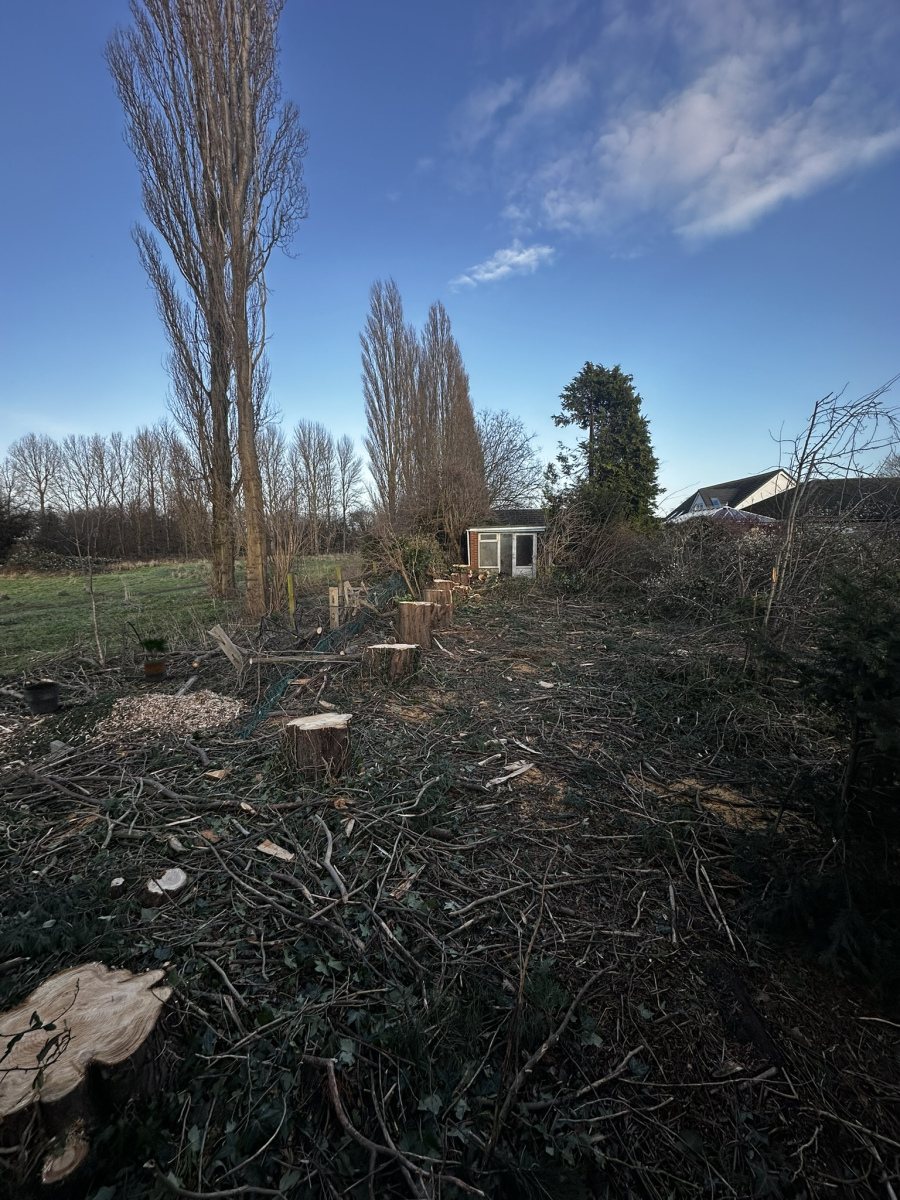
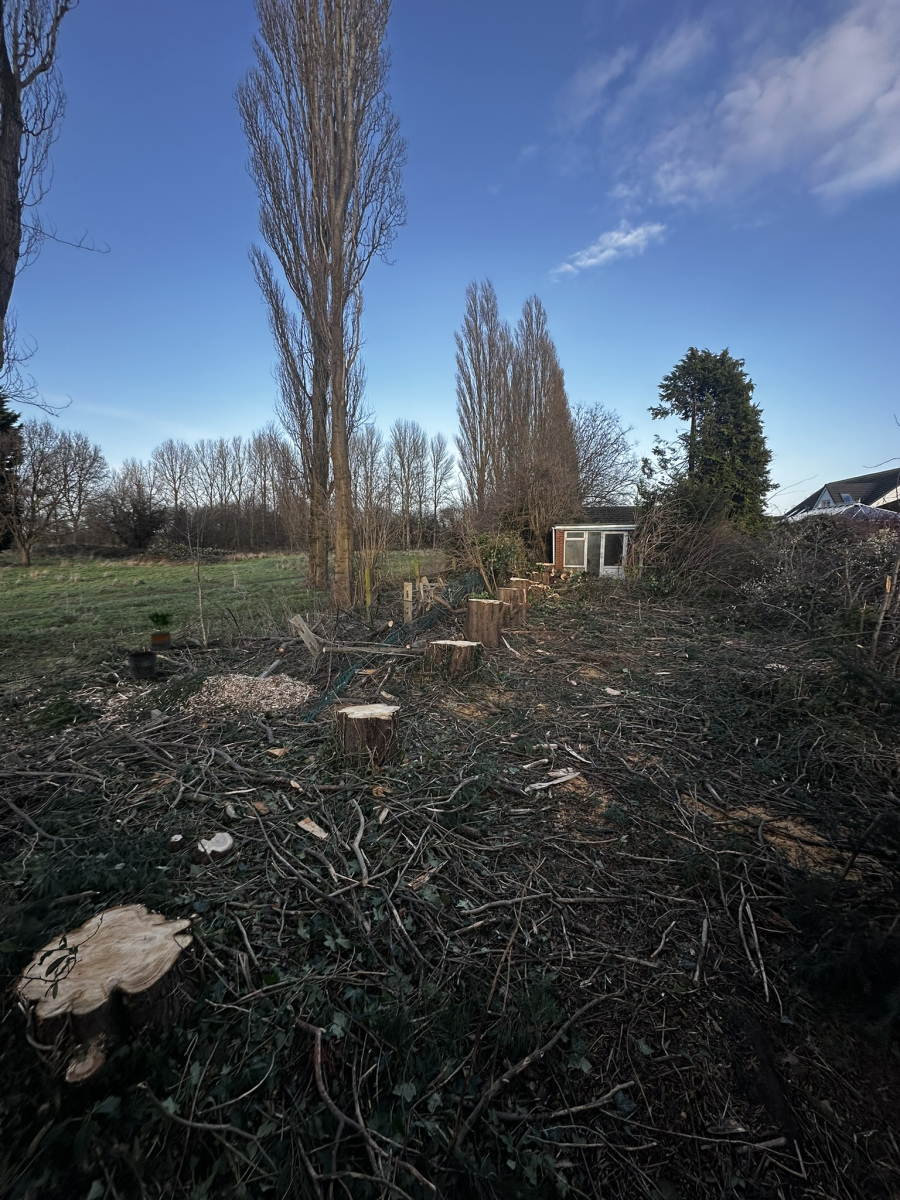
potted tree: present [139,638,169,682] -> present [148,612,173,650]

